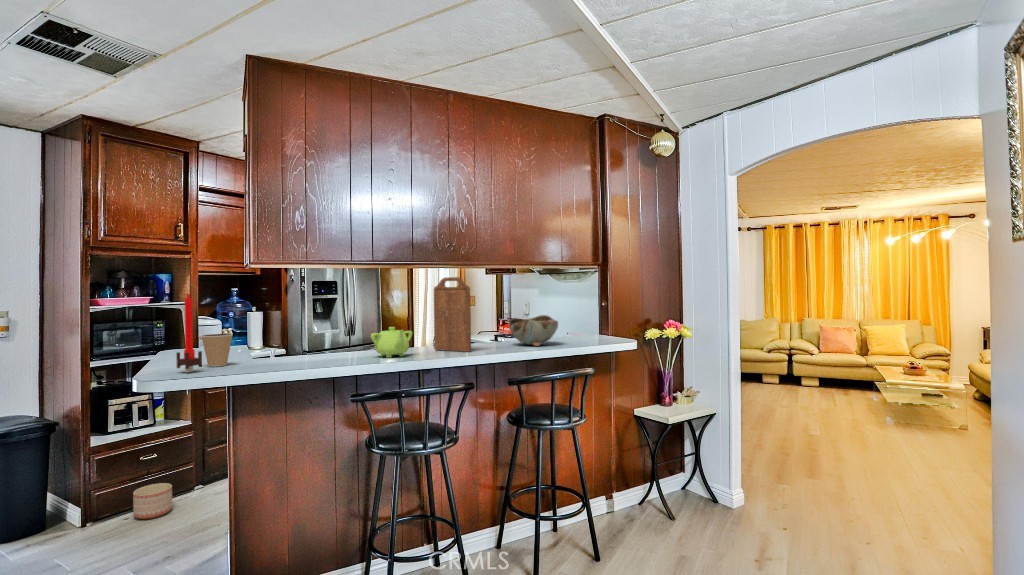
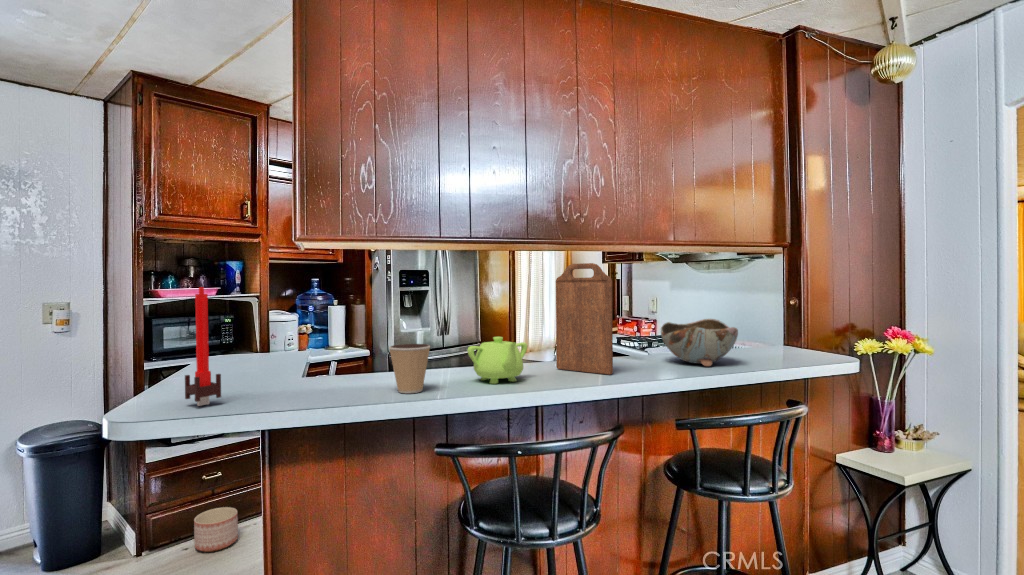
coffee cup: present [201,334,233,367] -> present [389,344,430,393]

